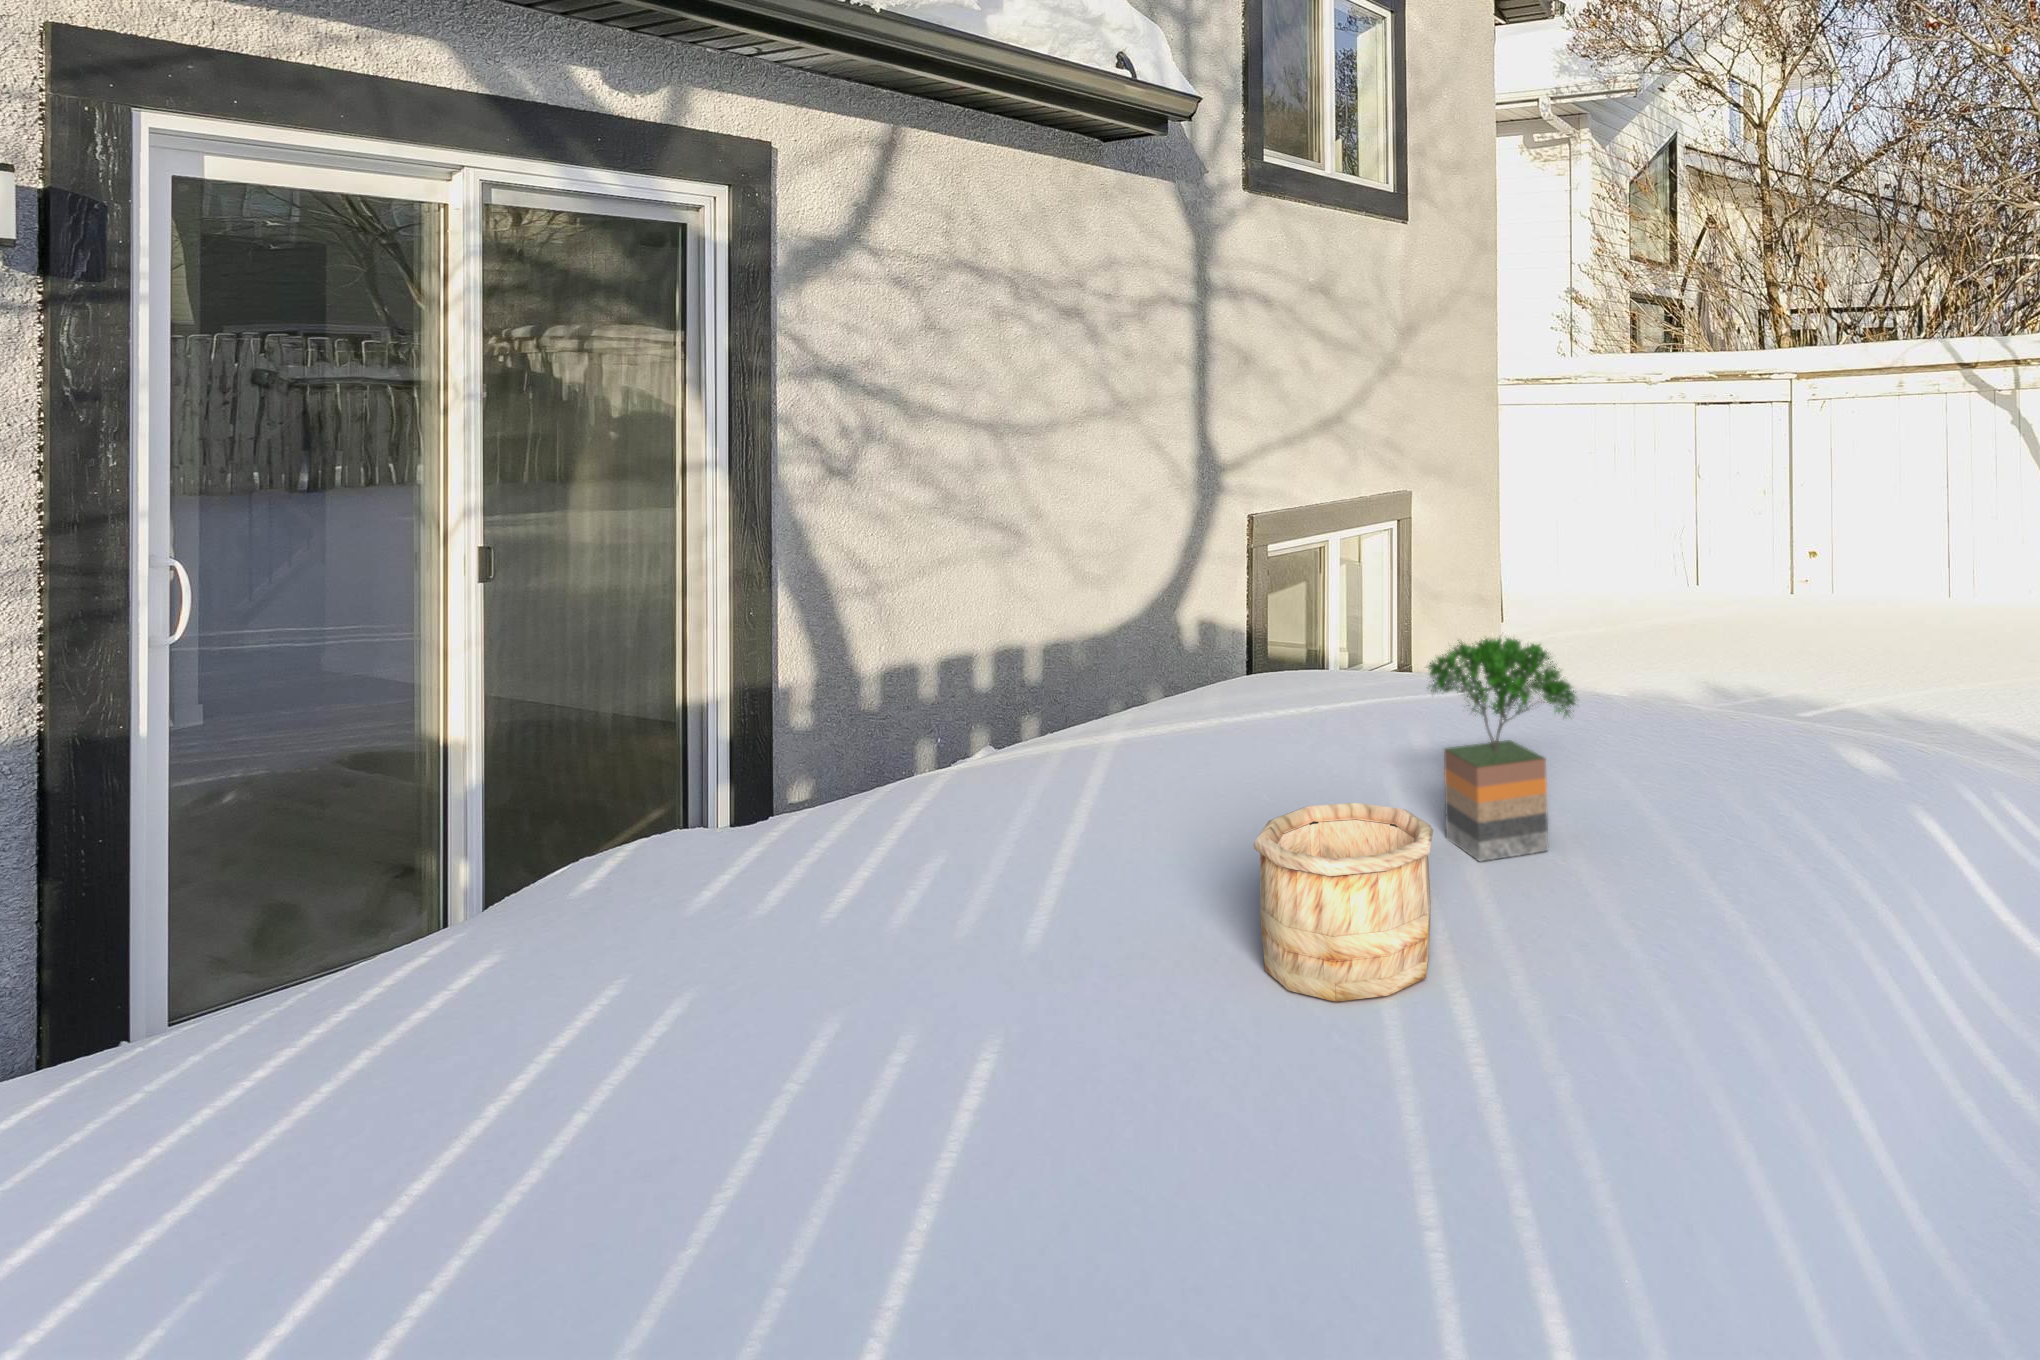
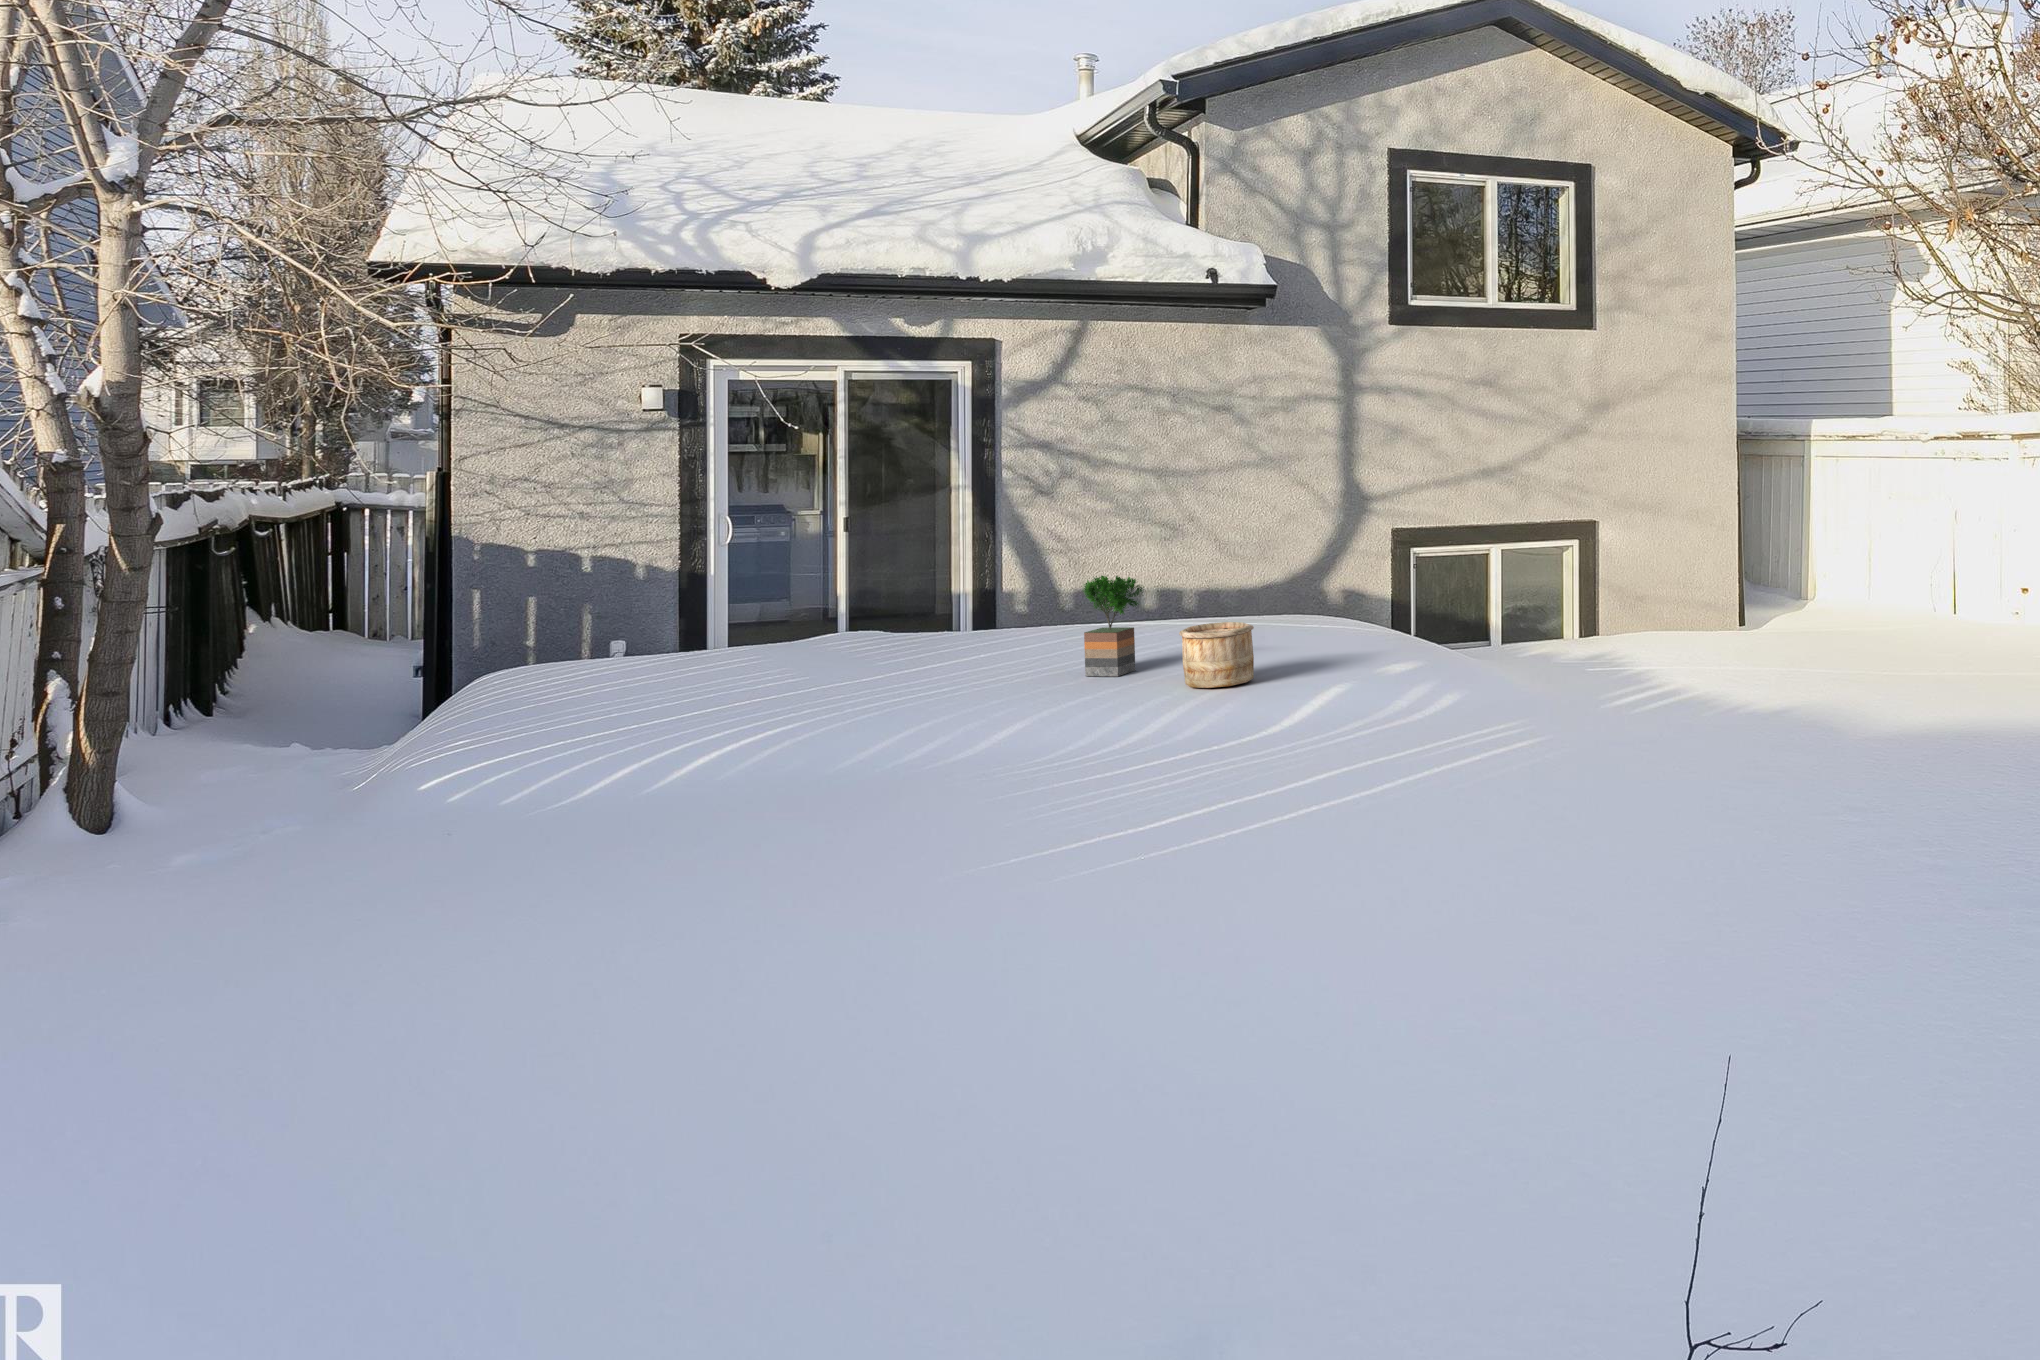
wooden bucket: present [1253,803,1433,1002] -> present [1179,622,1254,688]

